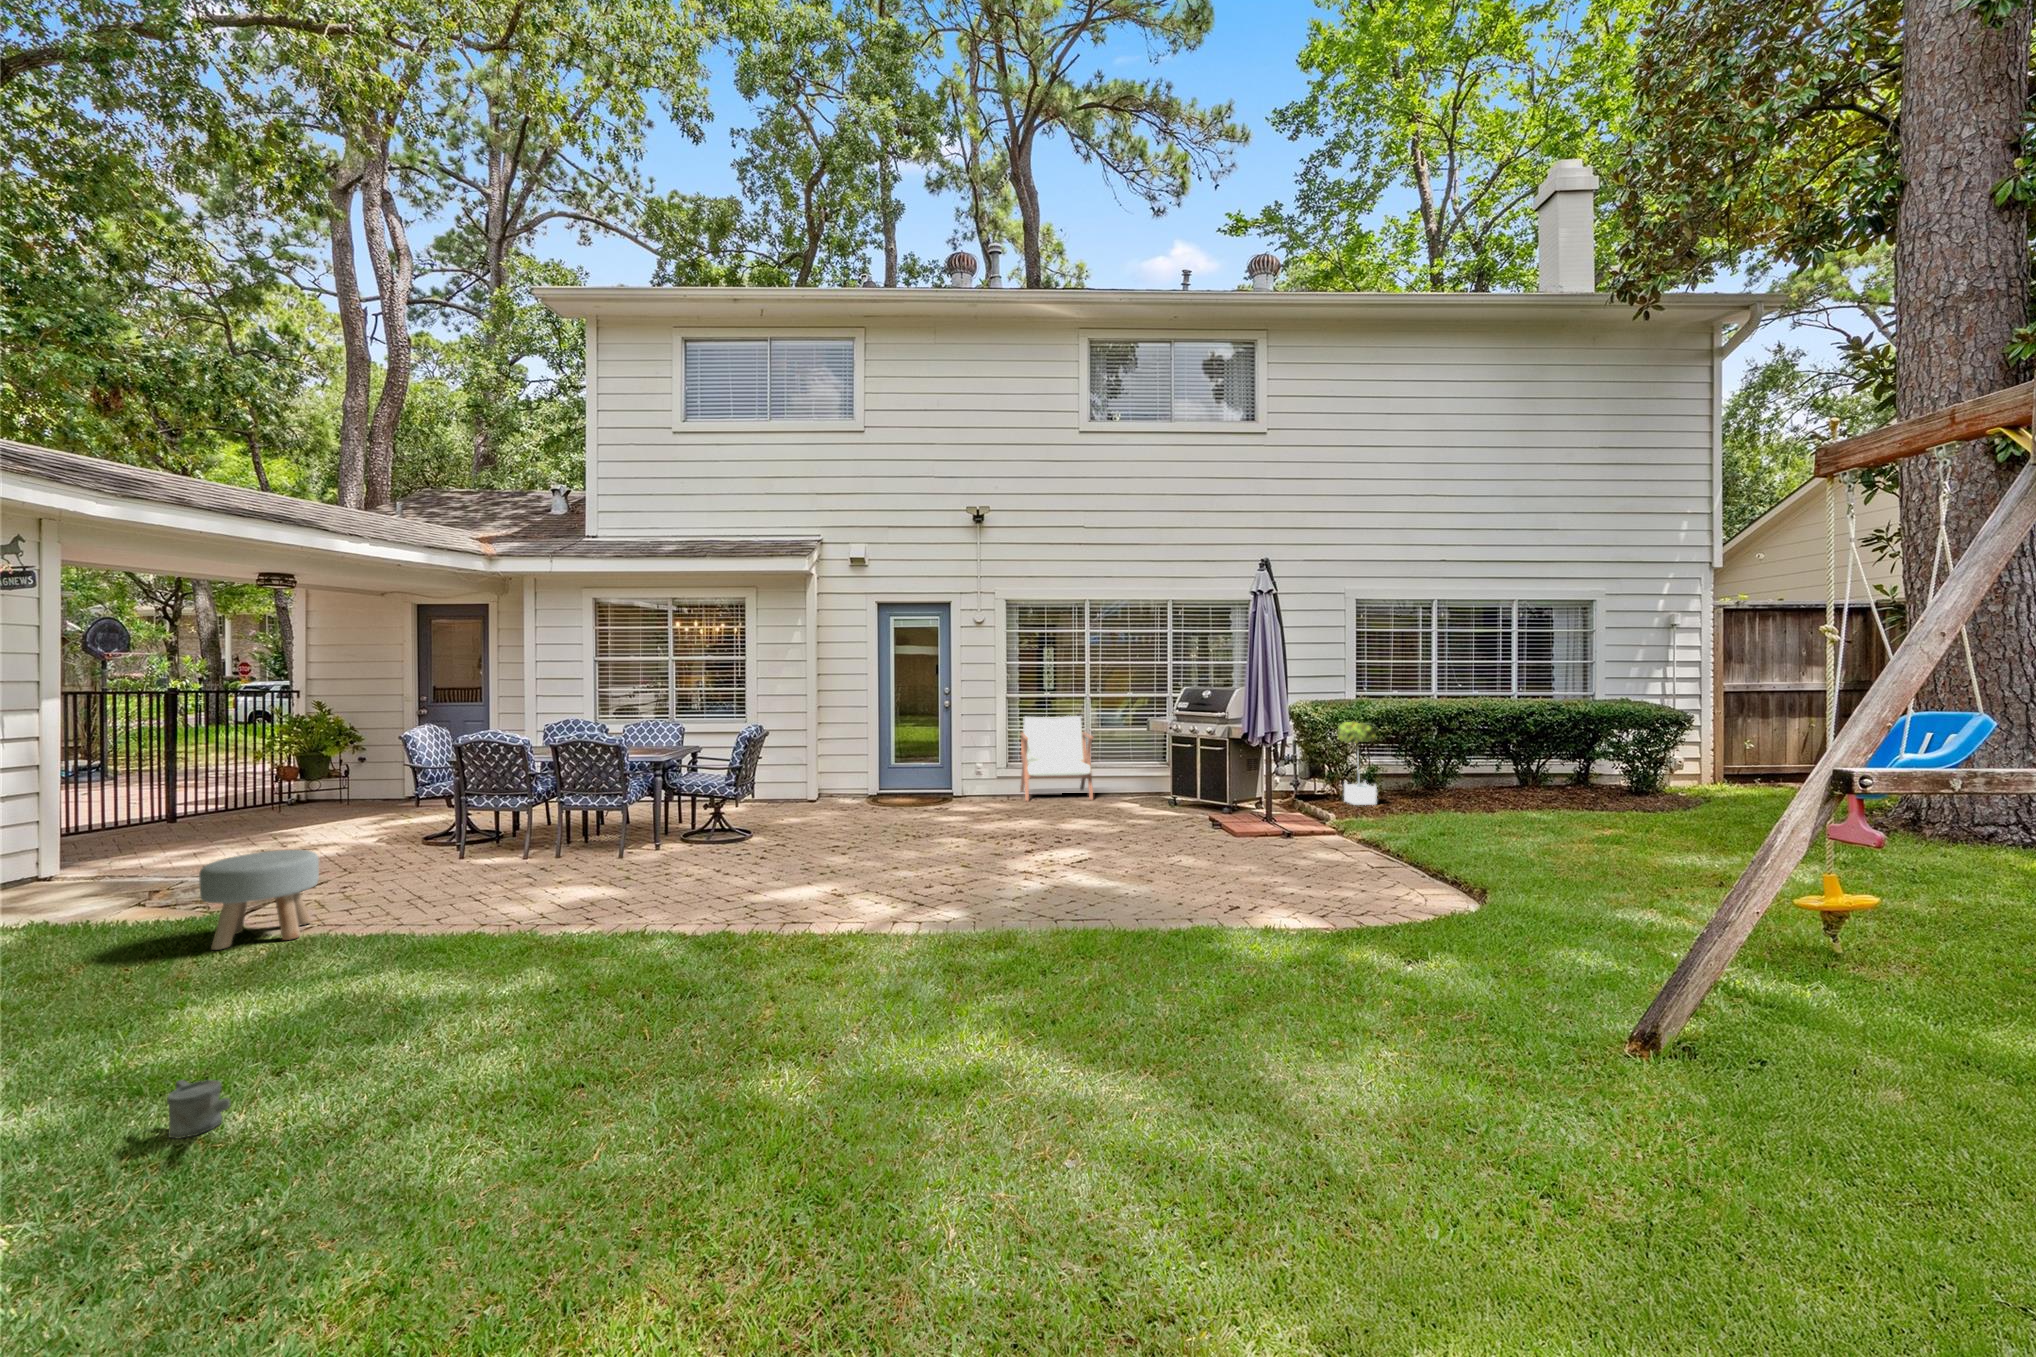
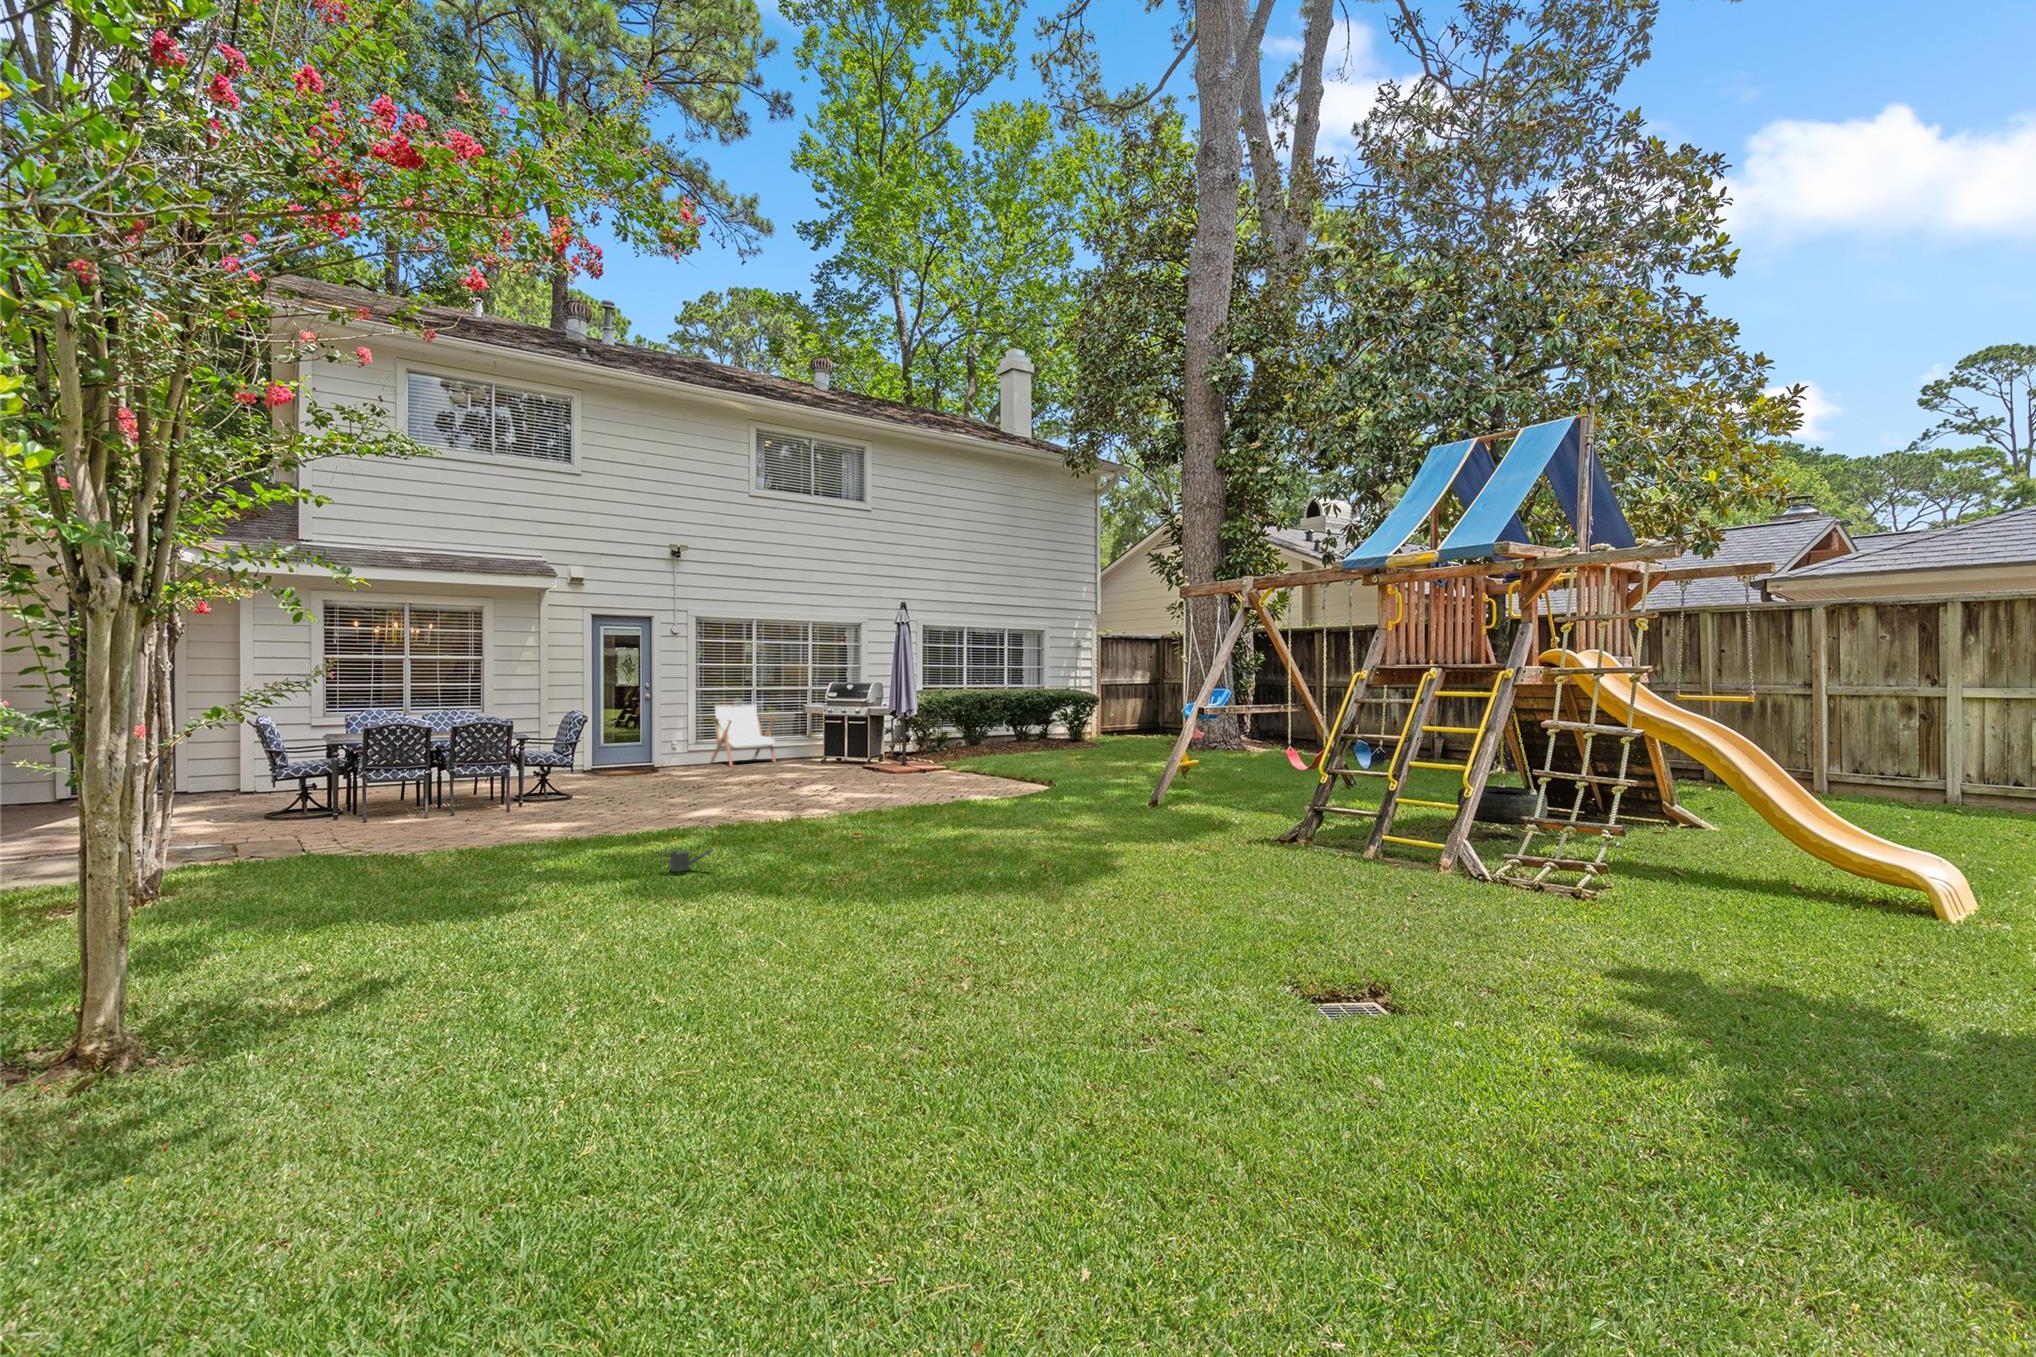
potted tree: present [1338,721,1377,805] -> none [927,702,951,754]
ottoman: present [199,850,319,950] -> none [357,793,434,859]

